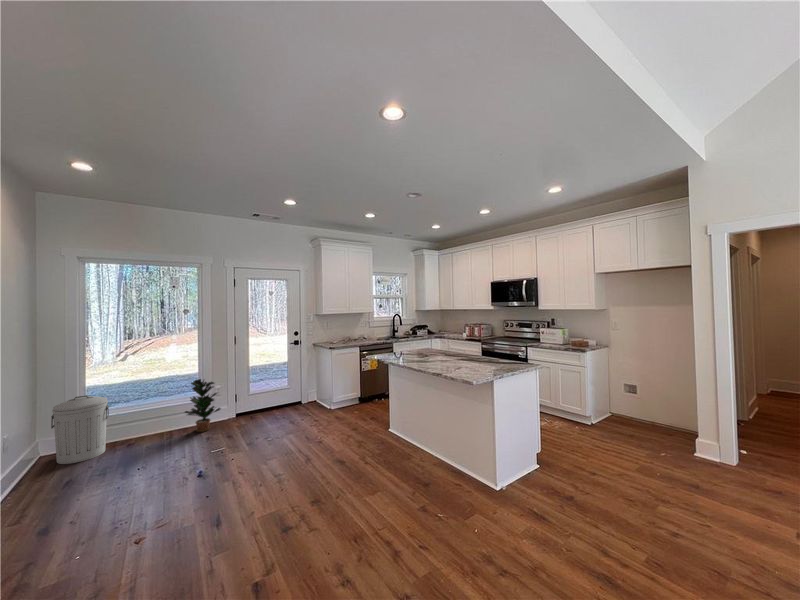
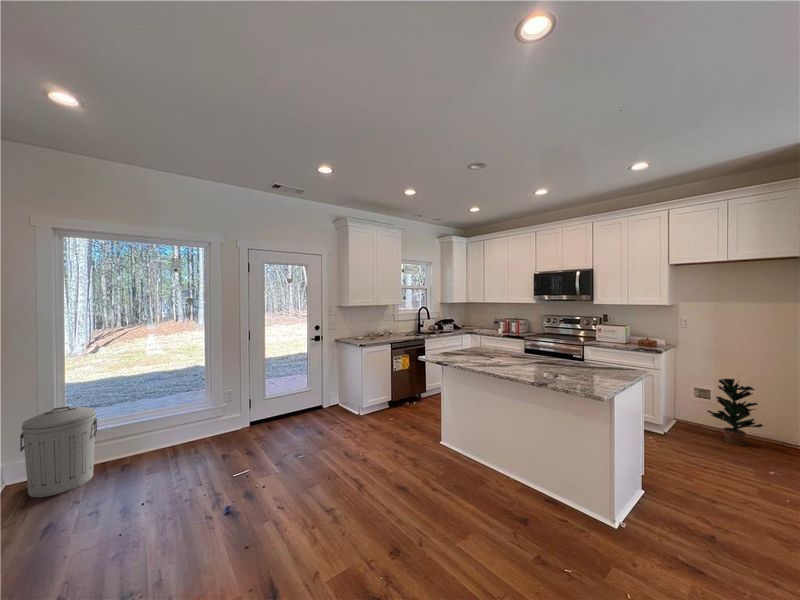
potted plant: present [185,379,221,432] -> present [707,379,763,445]

